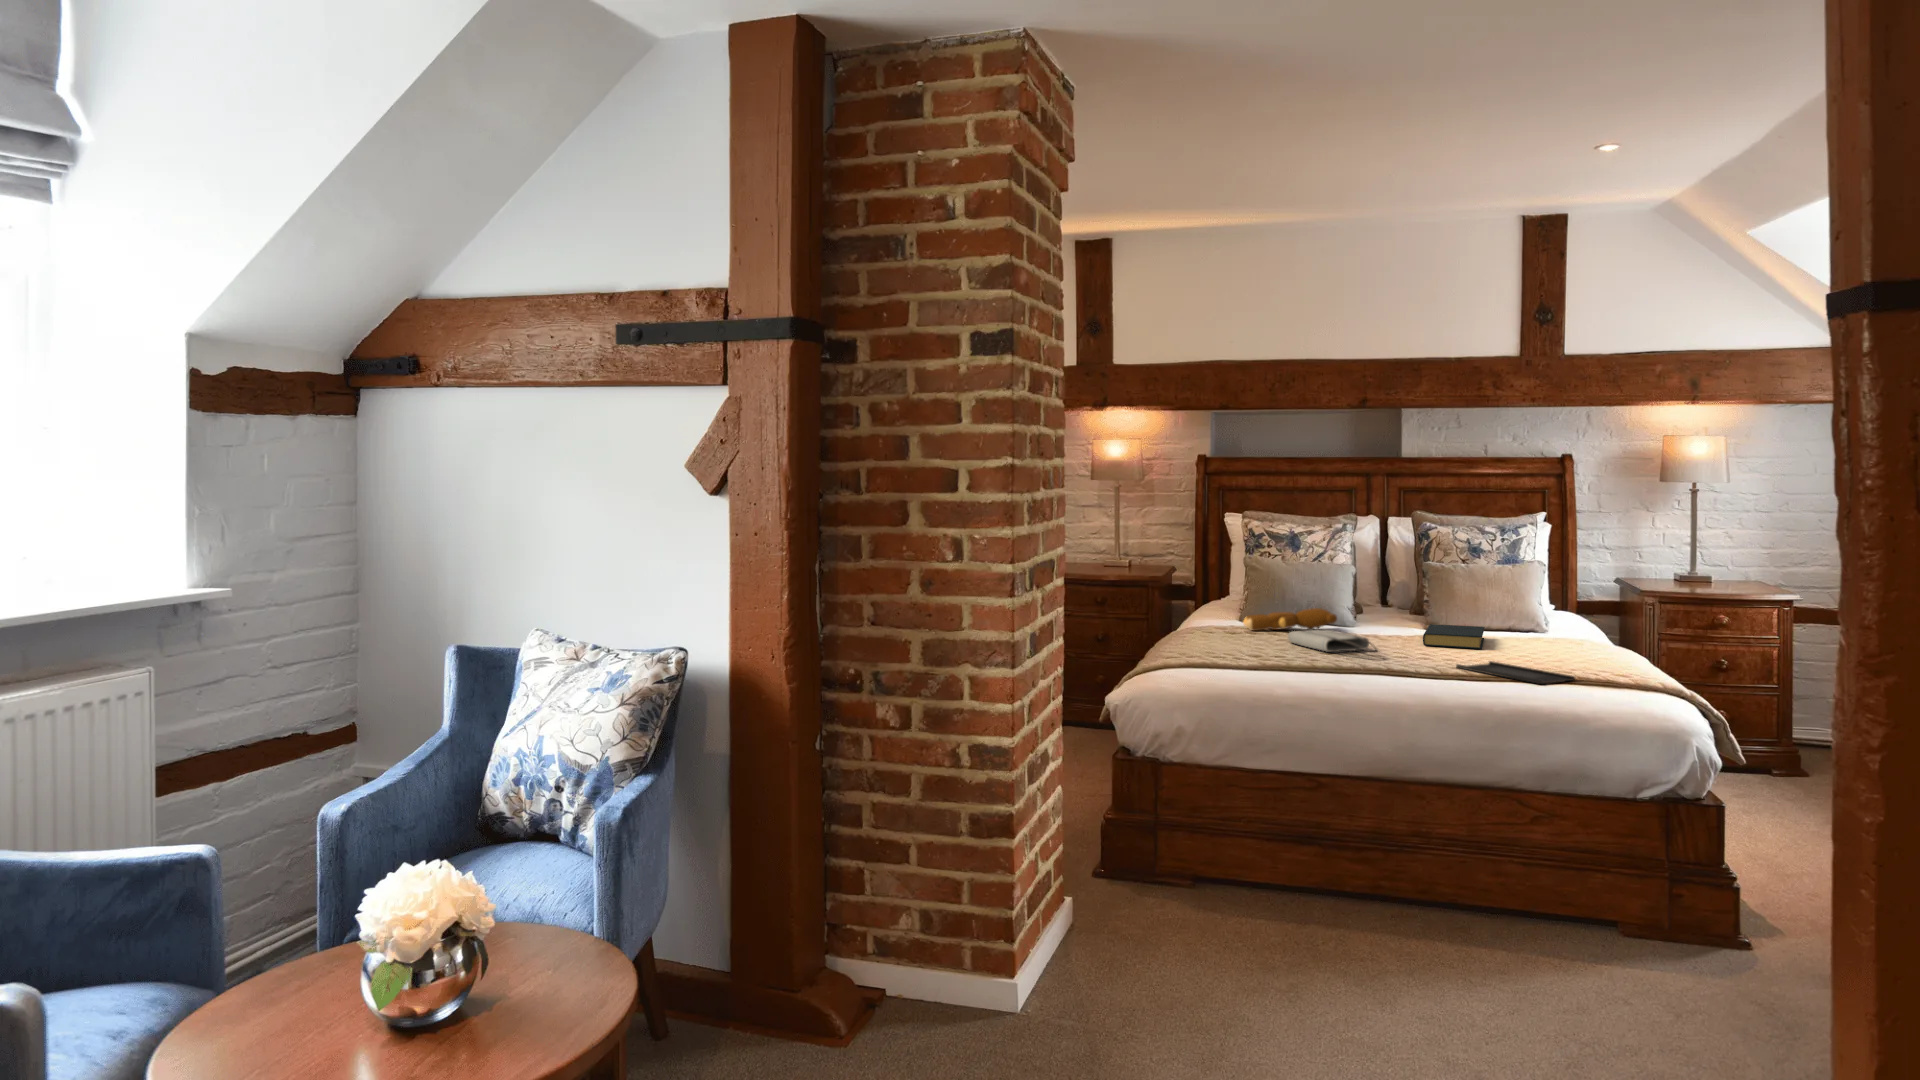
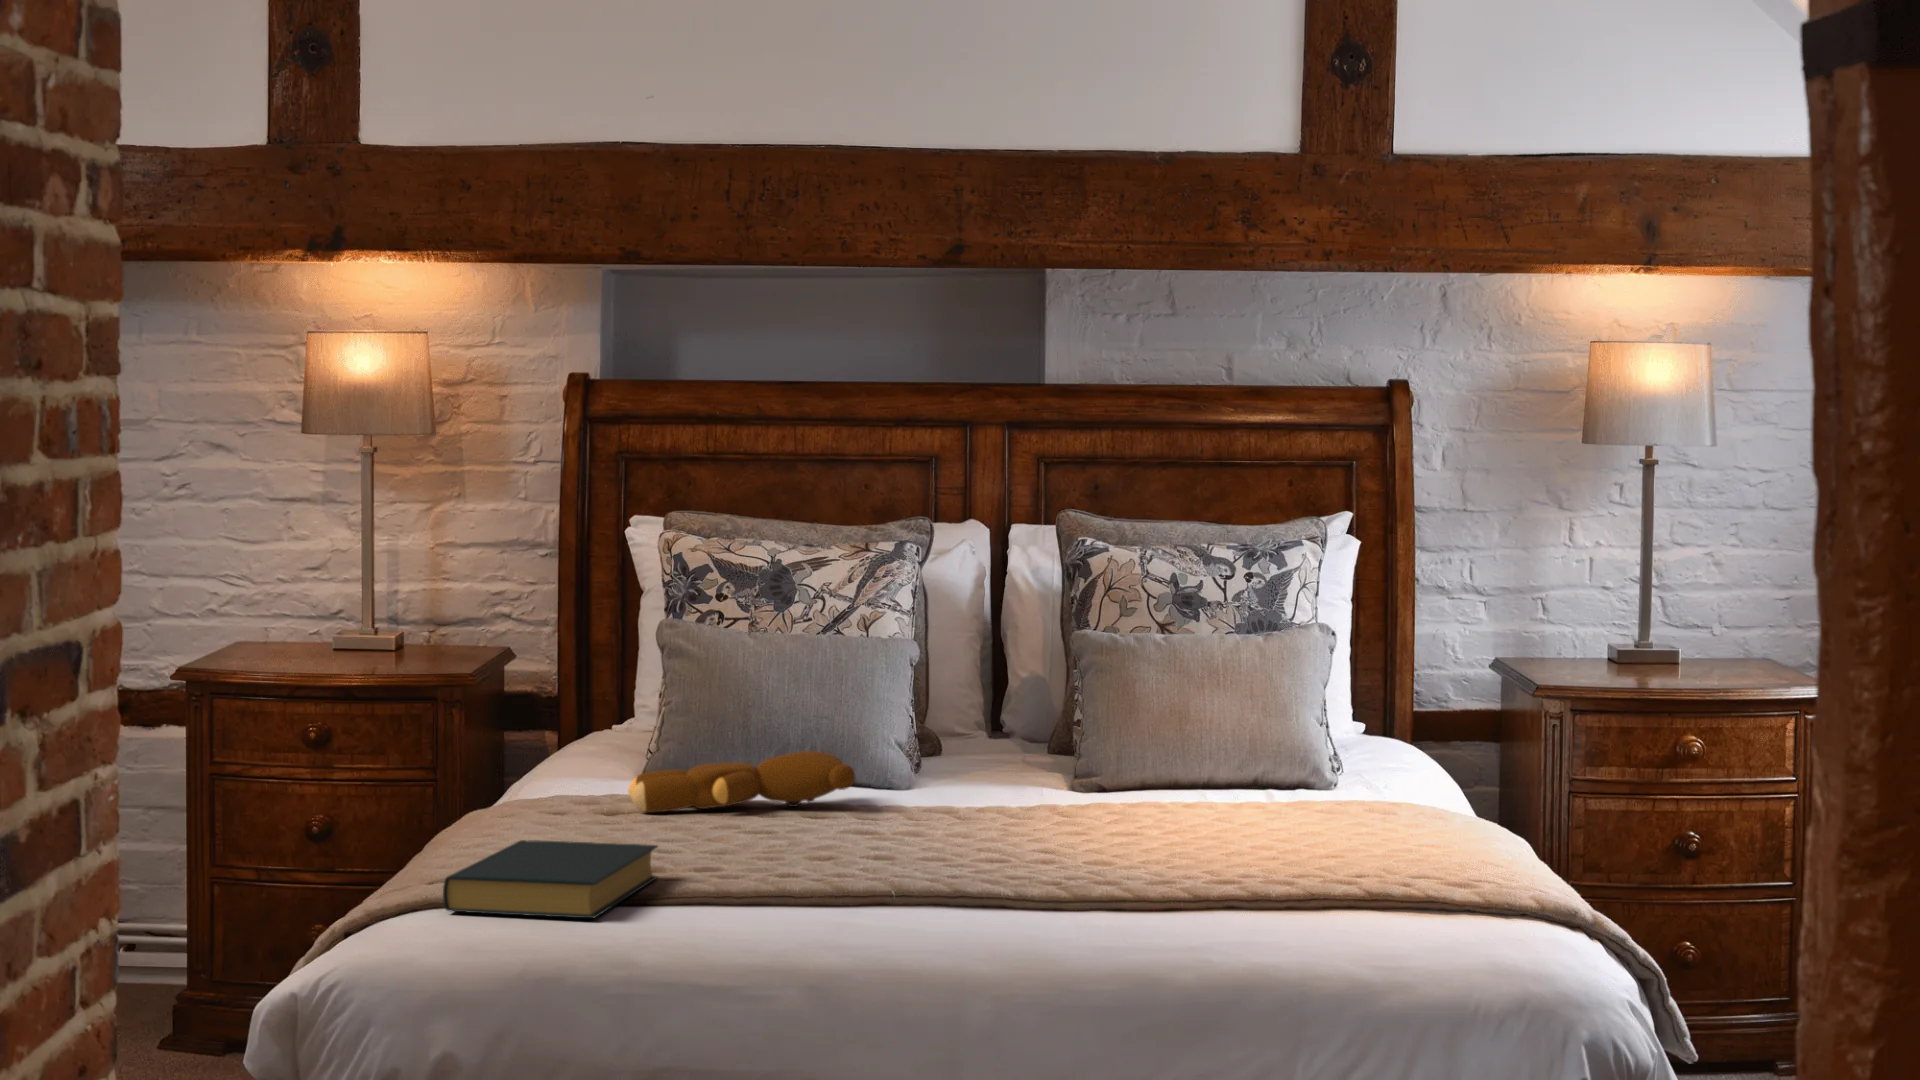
hardback book: present [1423,624,1485,649] -> present [443,840,658,918]
tote bag: present [1288,630,1377,654] -> none [720,809,925,875]
tray: present [1456,661,1575,684] -> none [1109,883,1382,947]

